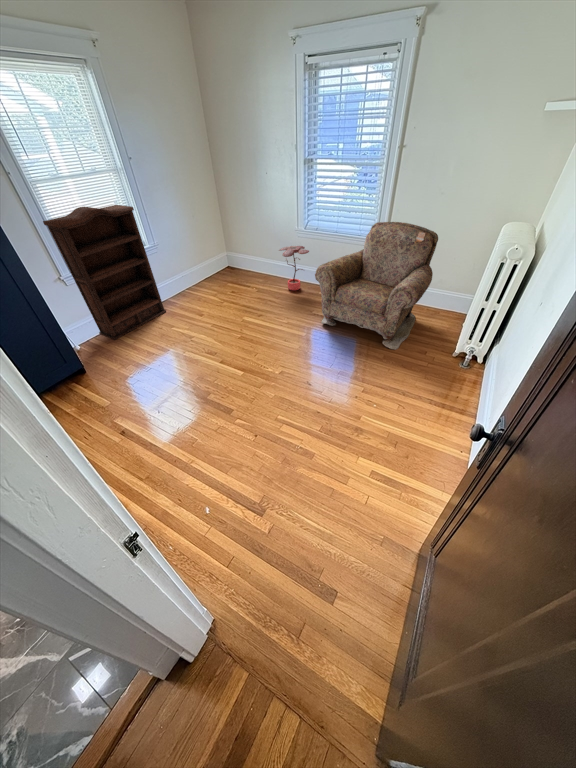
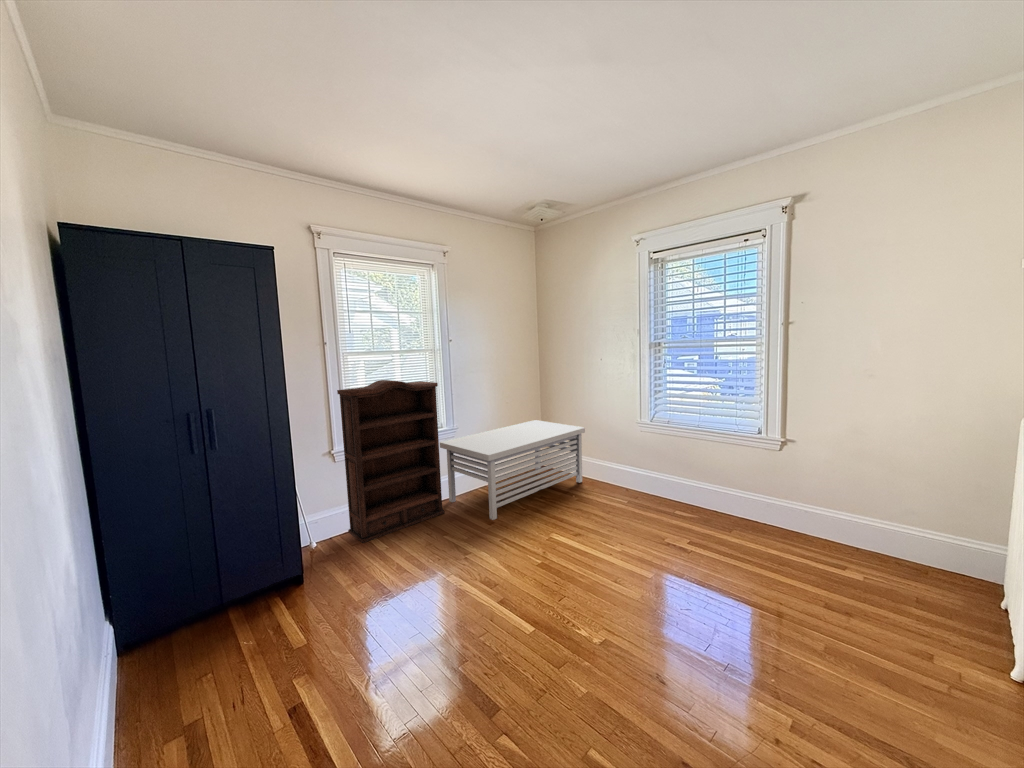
armchair: present [315,222,438,350] -> none [668,414,890,635]
storage bench: none [148,231,259,312] -> present [440,420,585,520]
potted plant: present [279,246,309,290] -> none [613,441,659,504]

